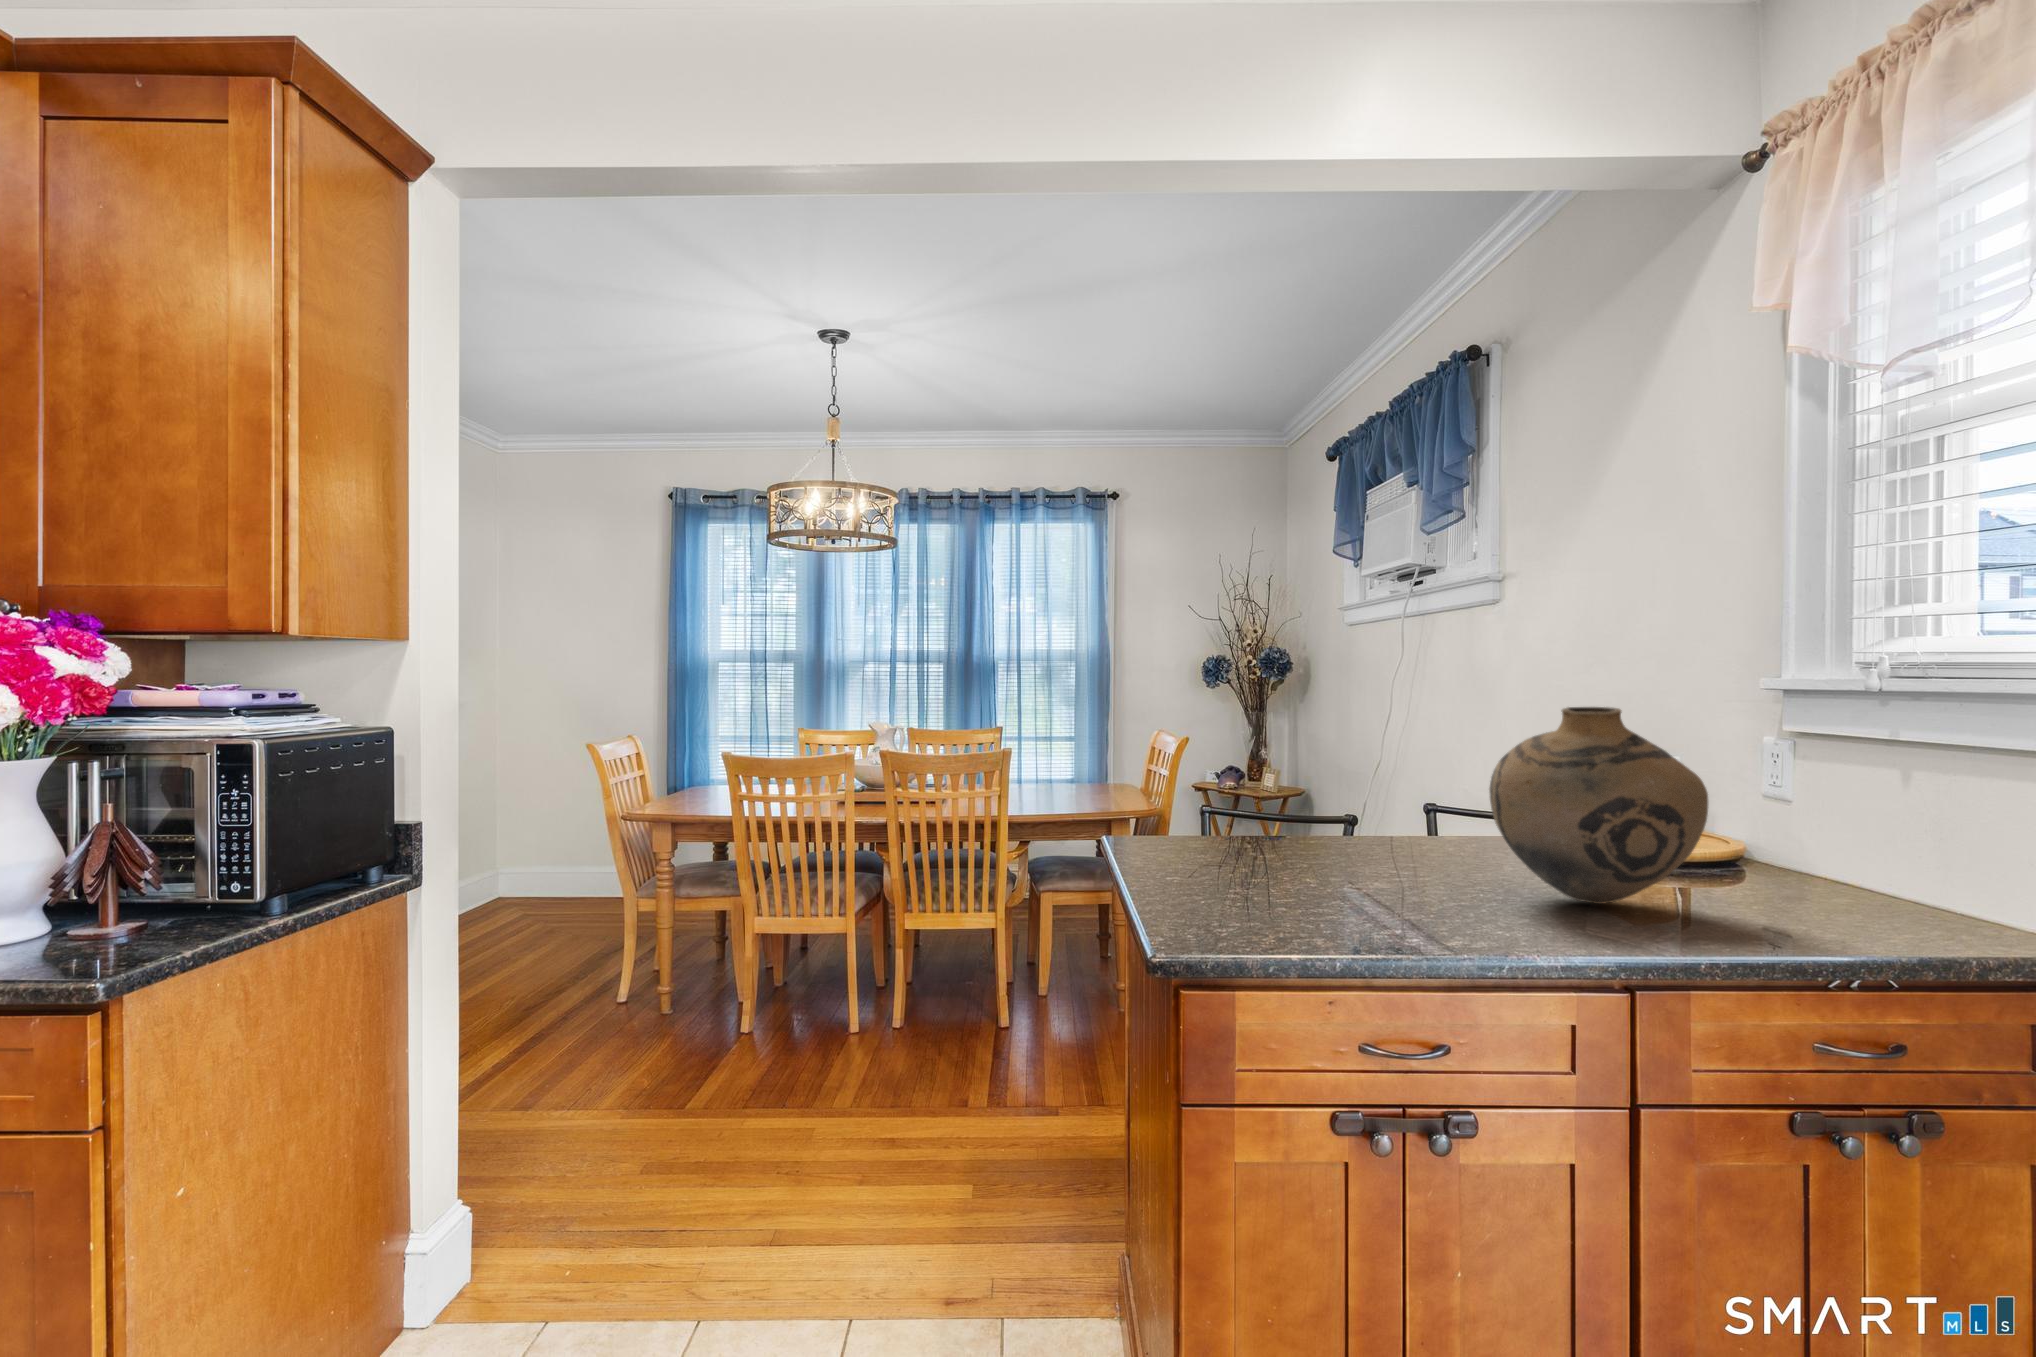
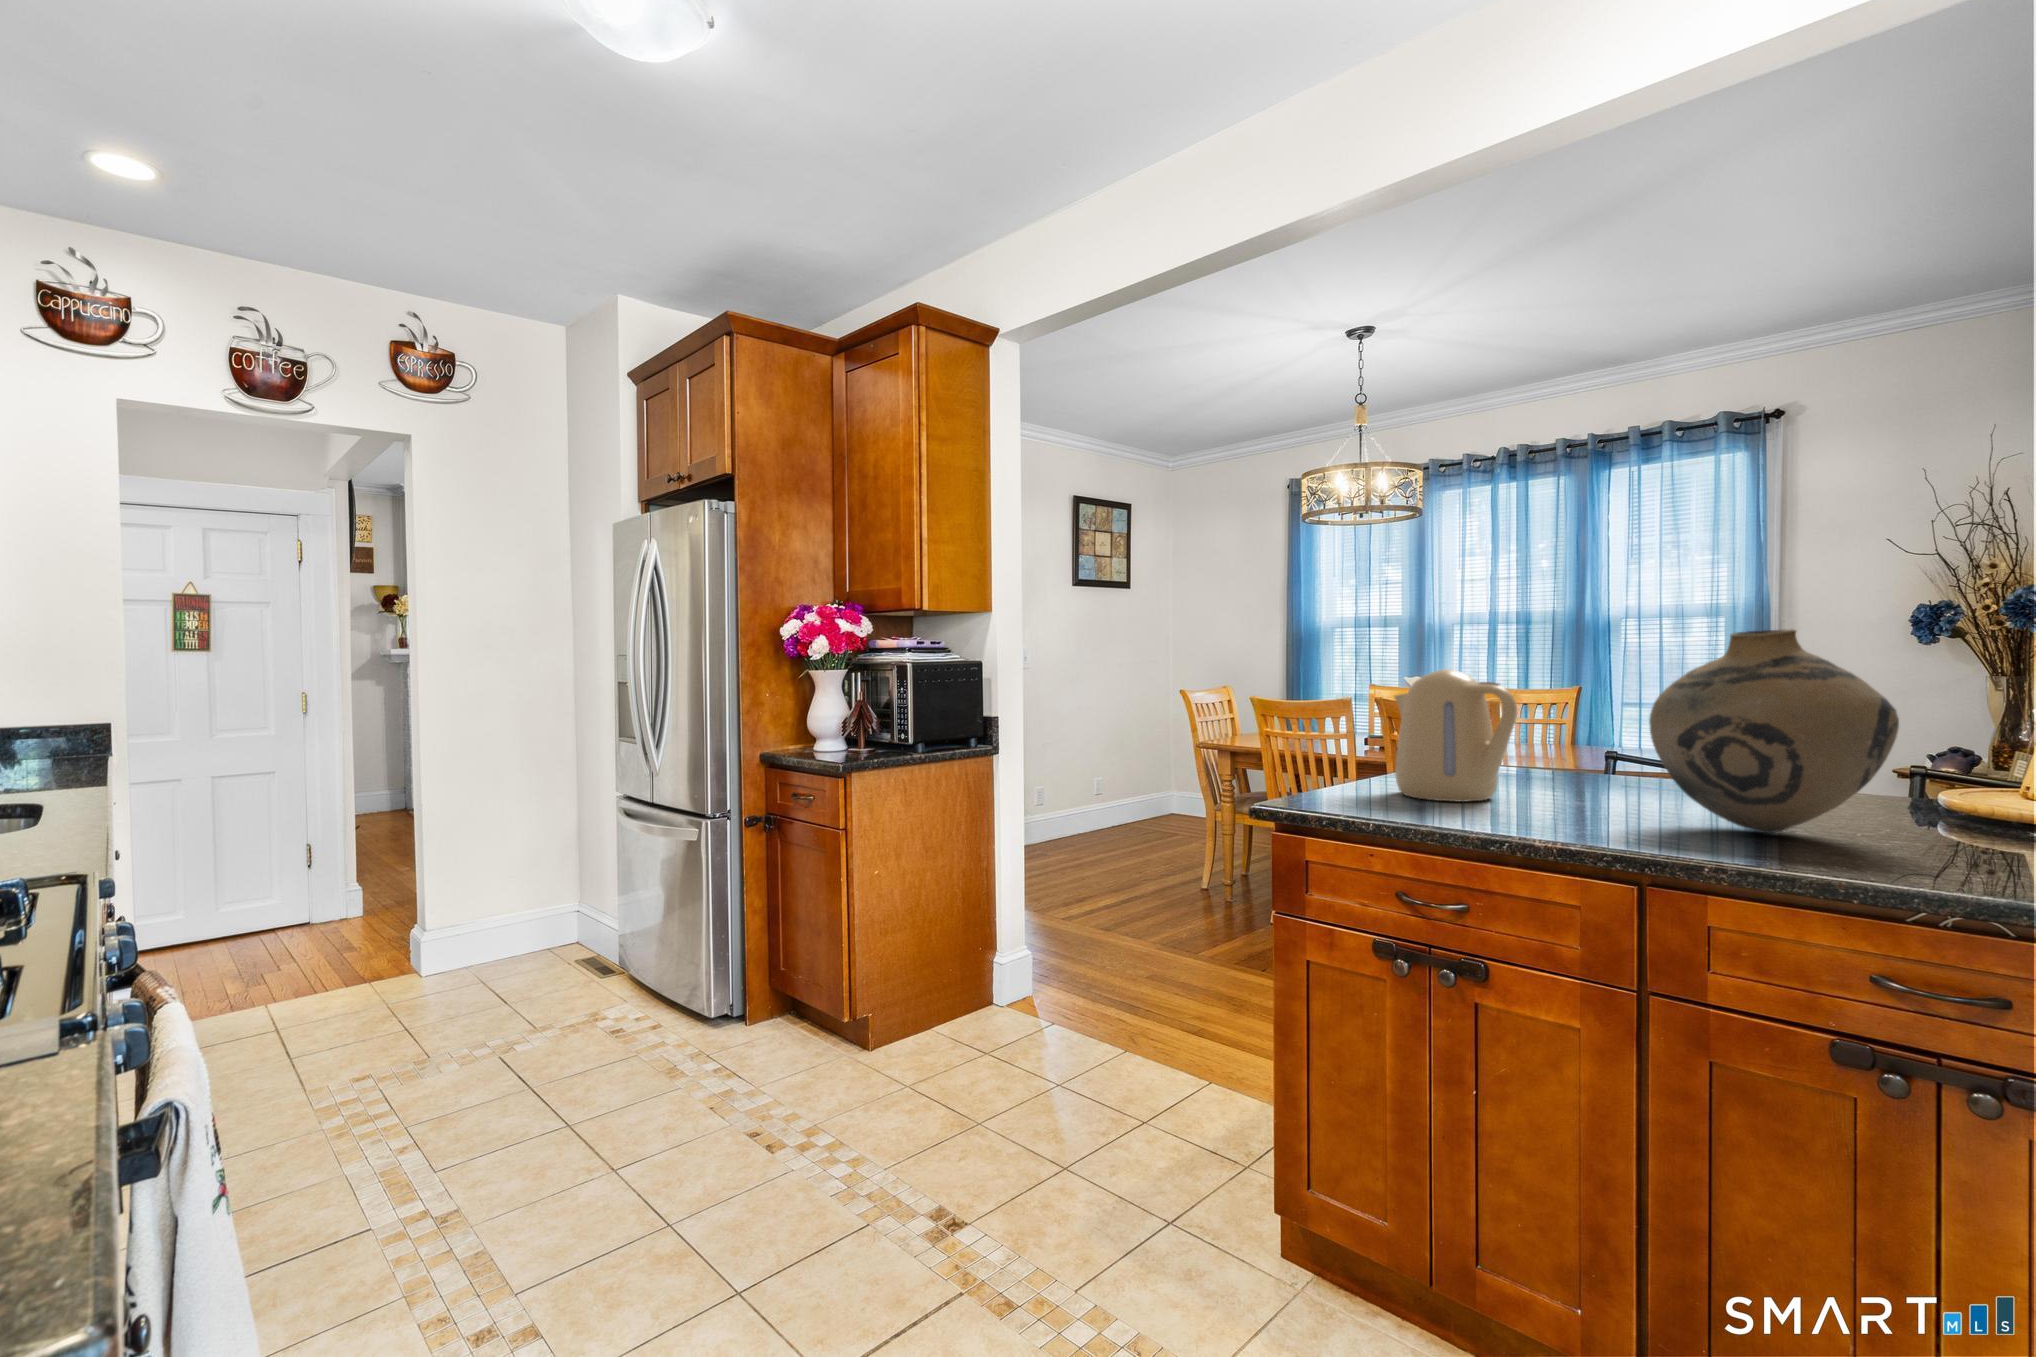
kettle: none [1197,744,1360,905] -> present [1395,669,1517,802]

